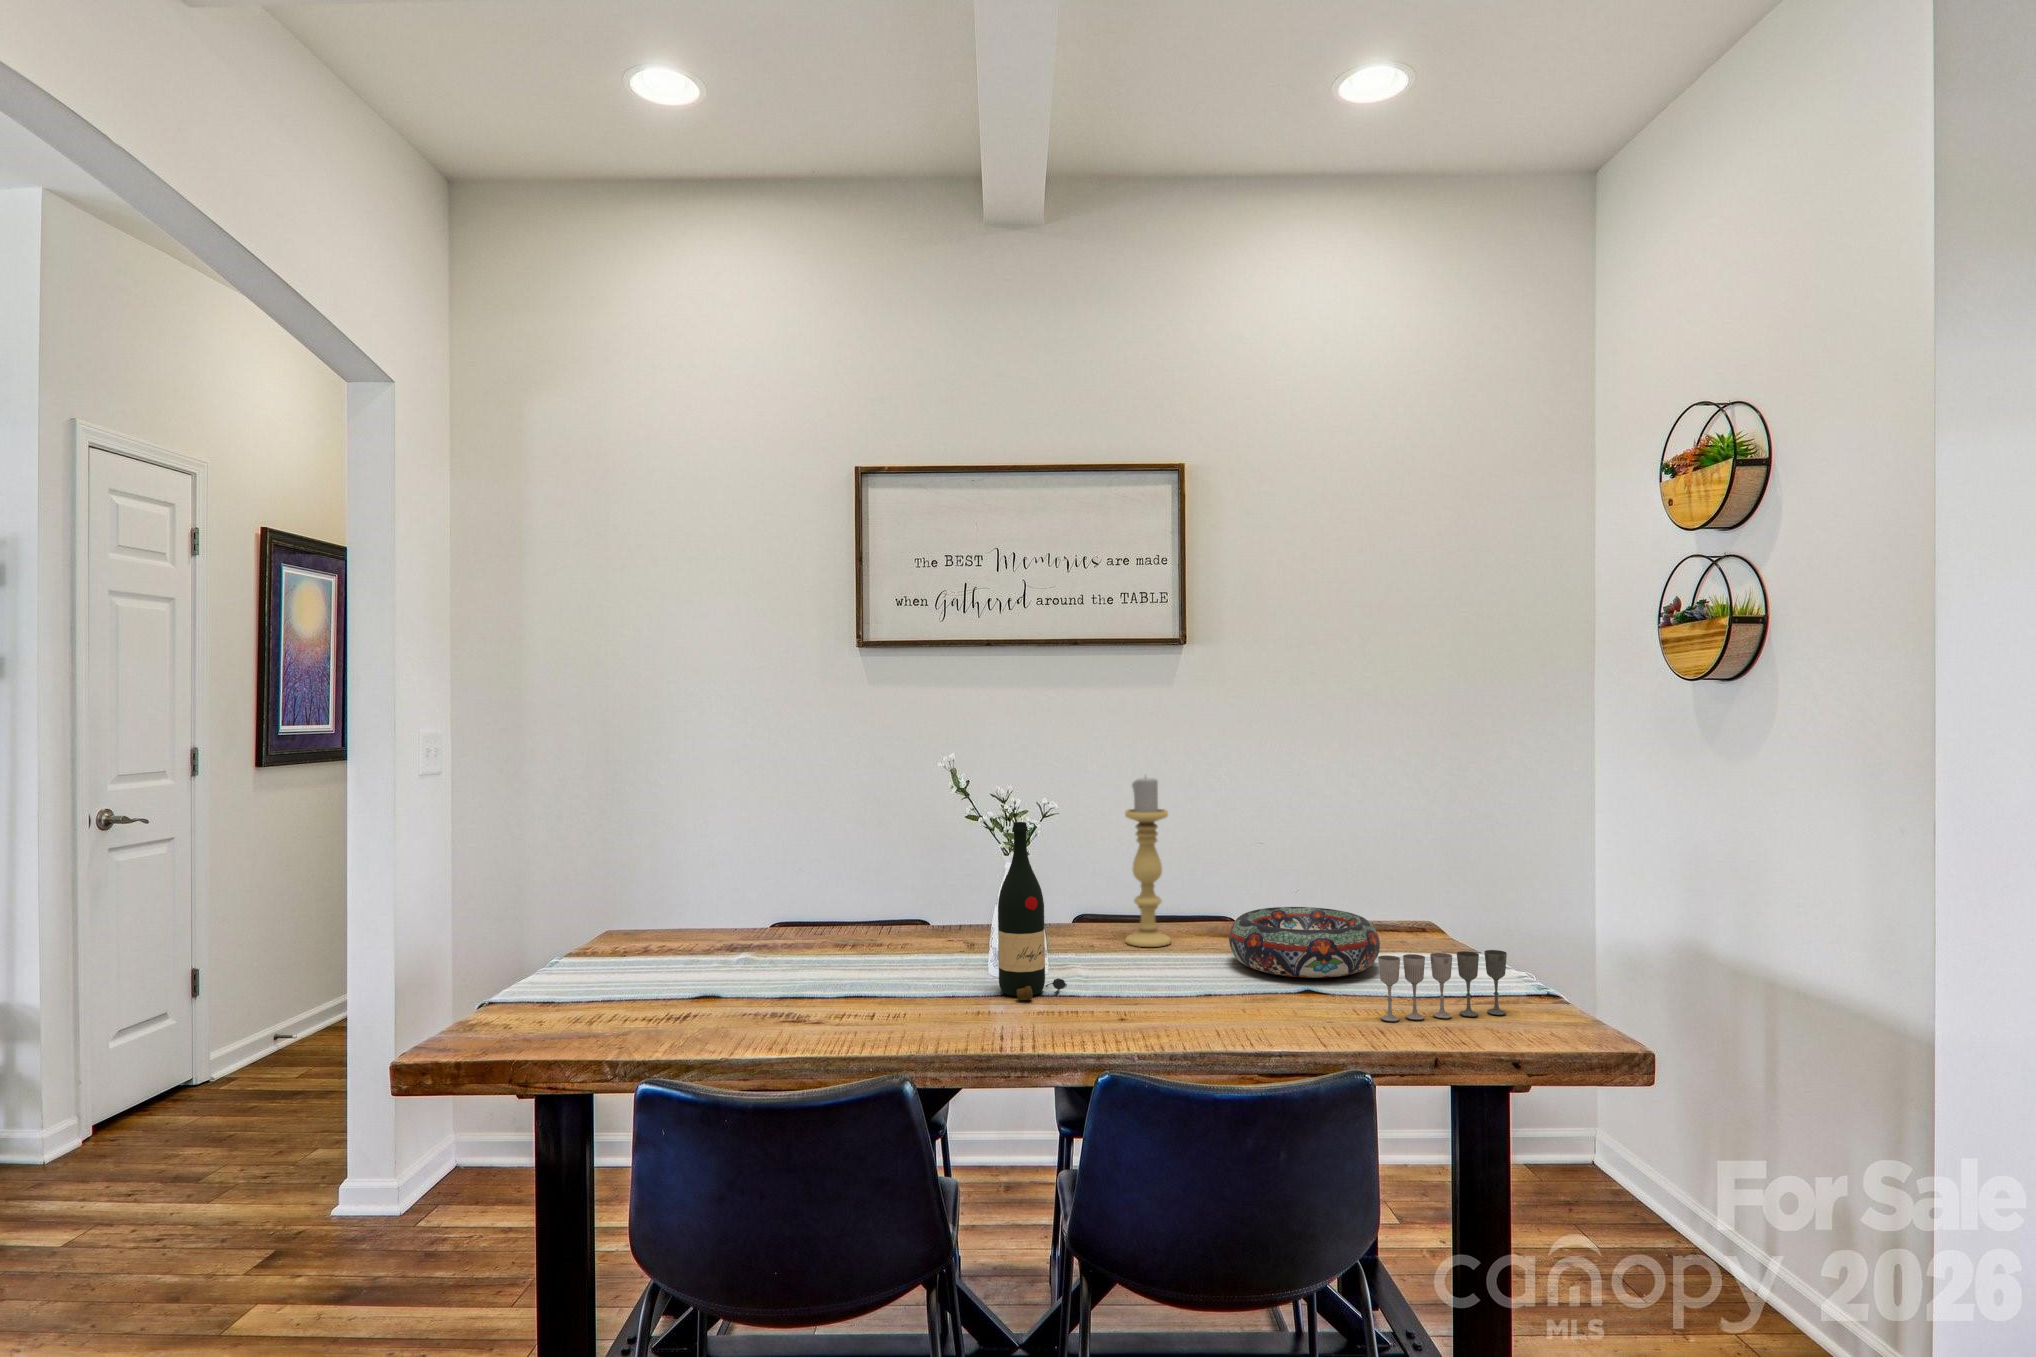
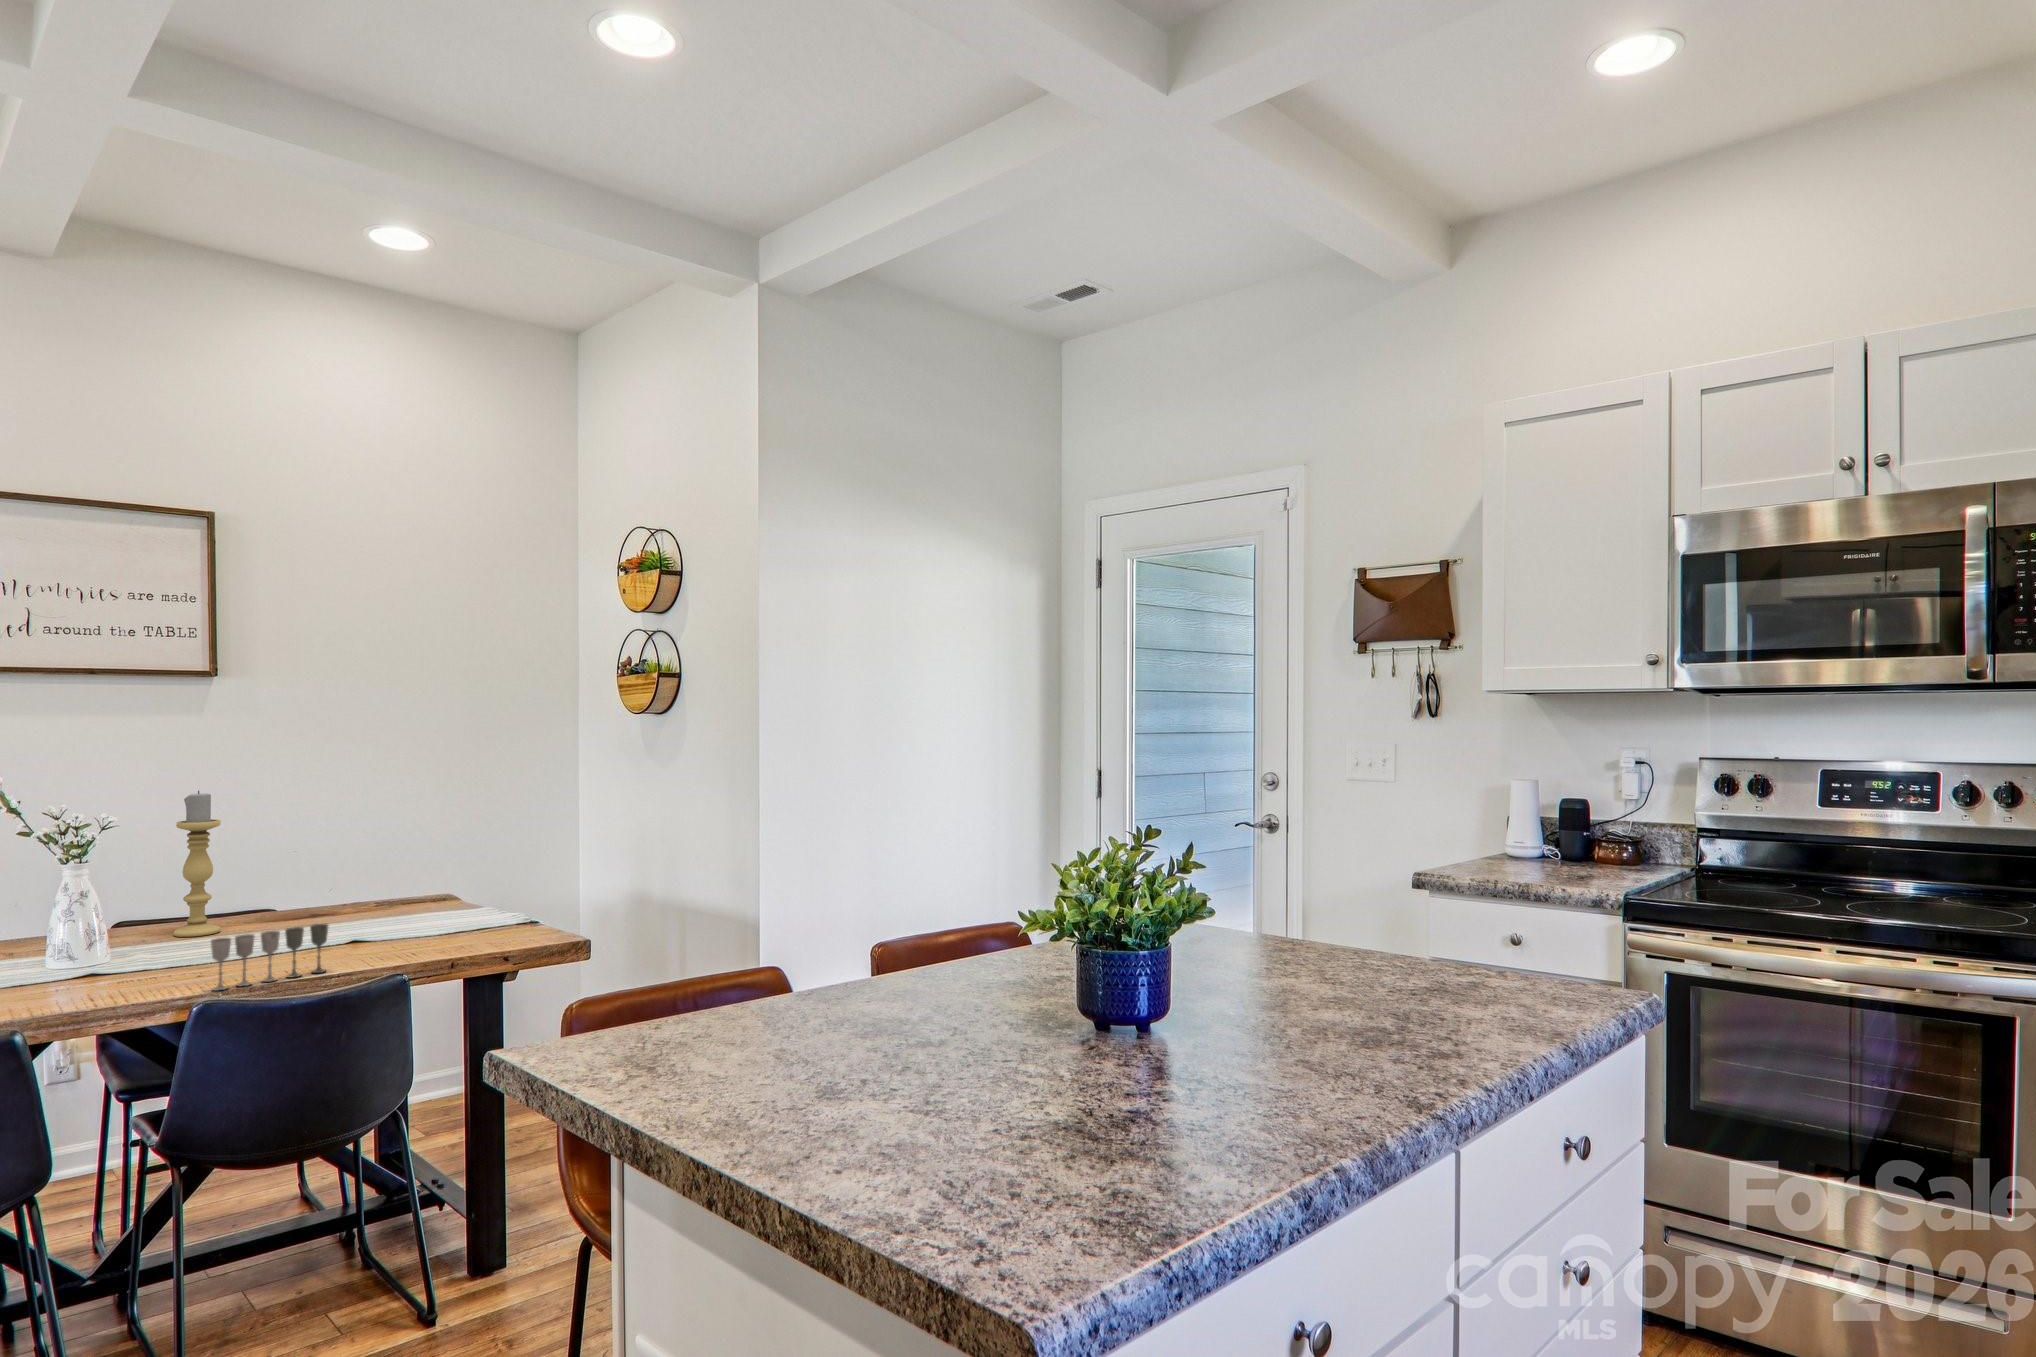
wine bottle: present [998,822,1067,1000] -> none [62,831,134,981]
decorative bowl: present [1229,907,1380,978] -> none [281,887,410,936]
wine glass: present [1378,950,1507,1021] -> present [211,924,328,991]

